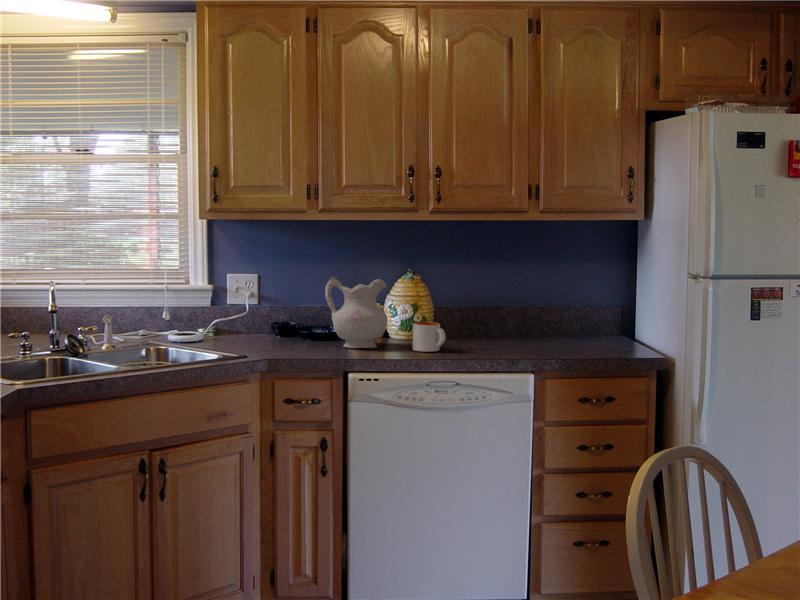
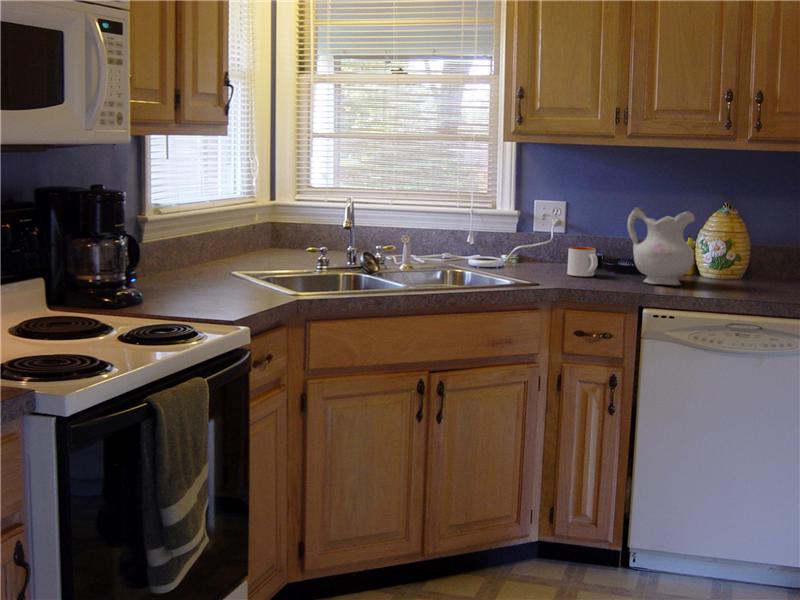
mug: present [413,322,446,352] -> present [567,247,598,277]

